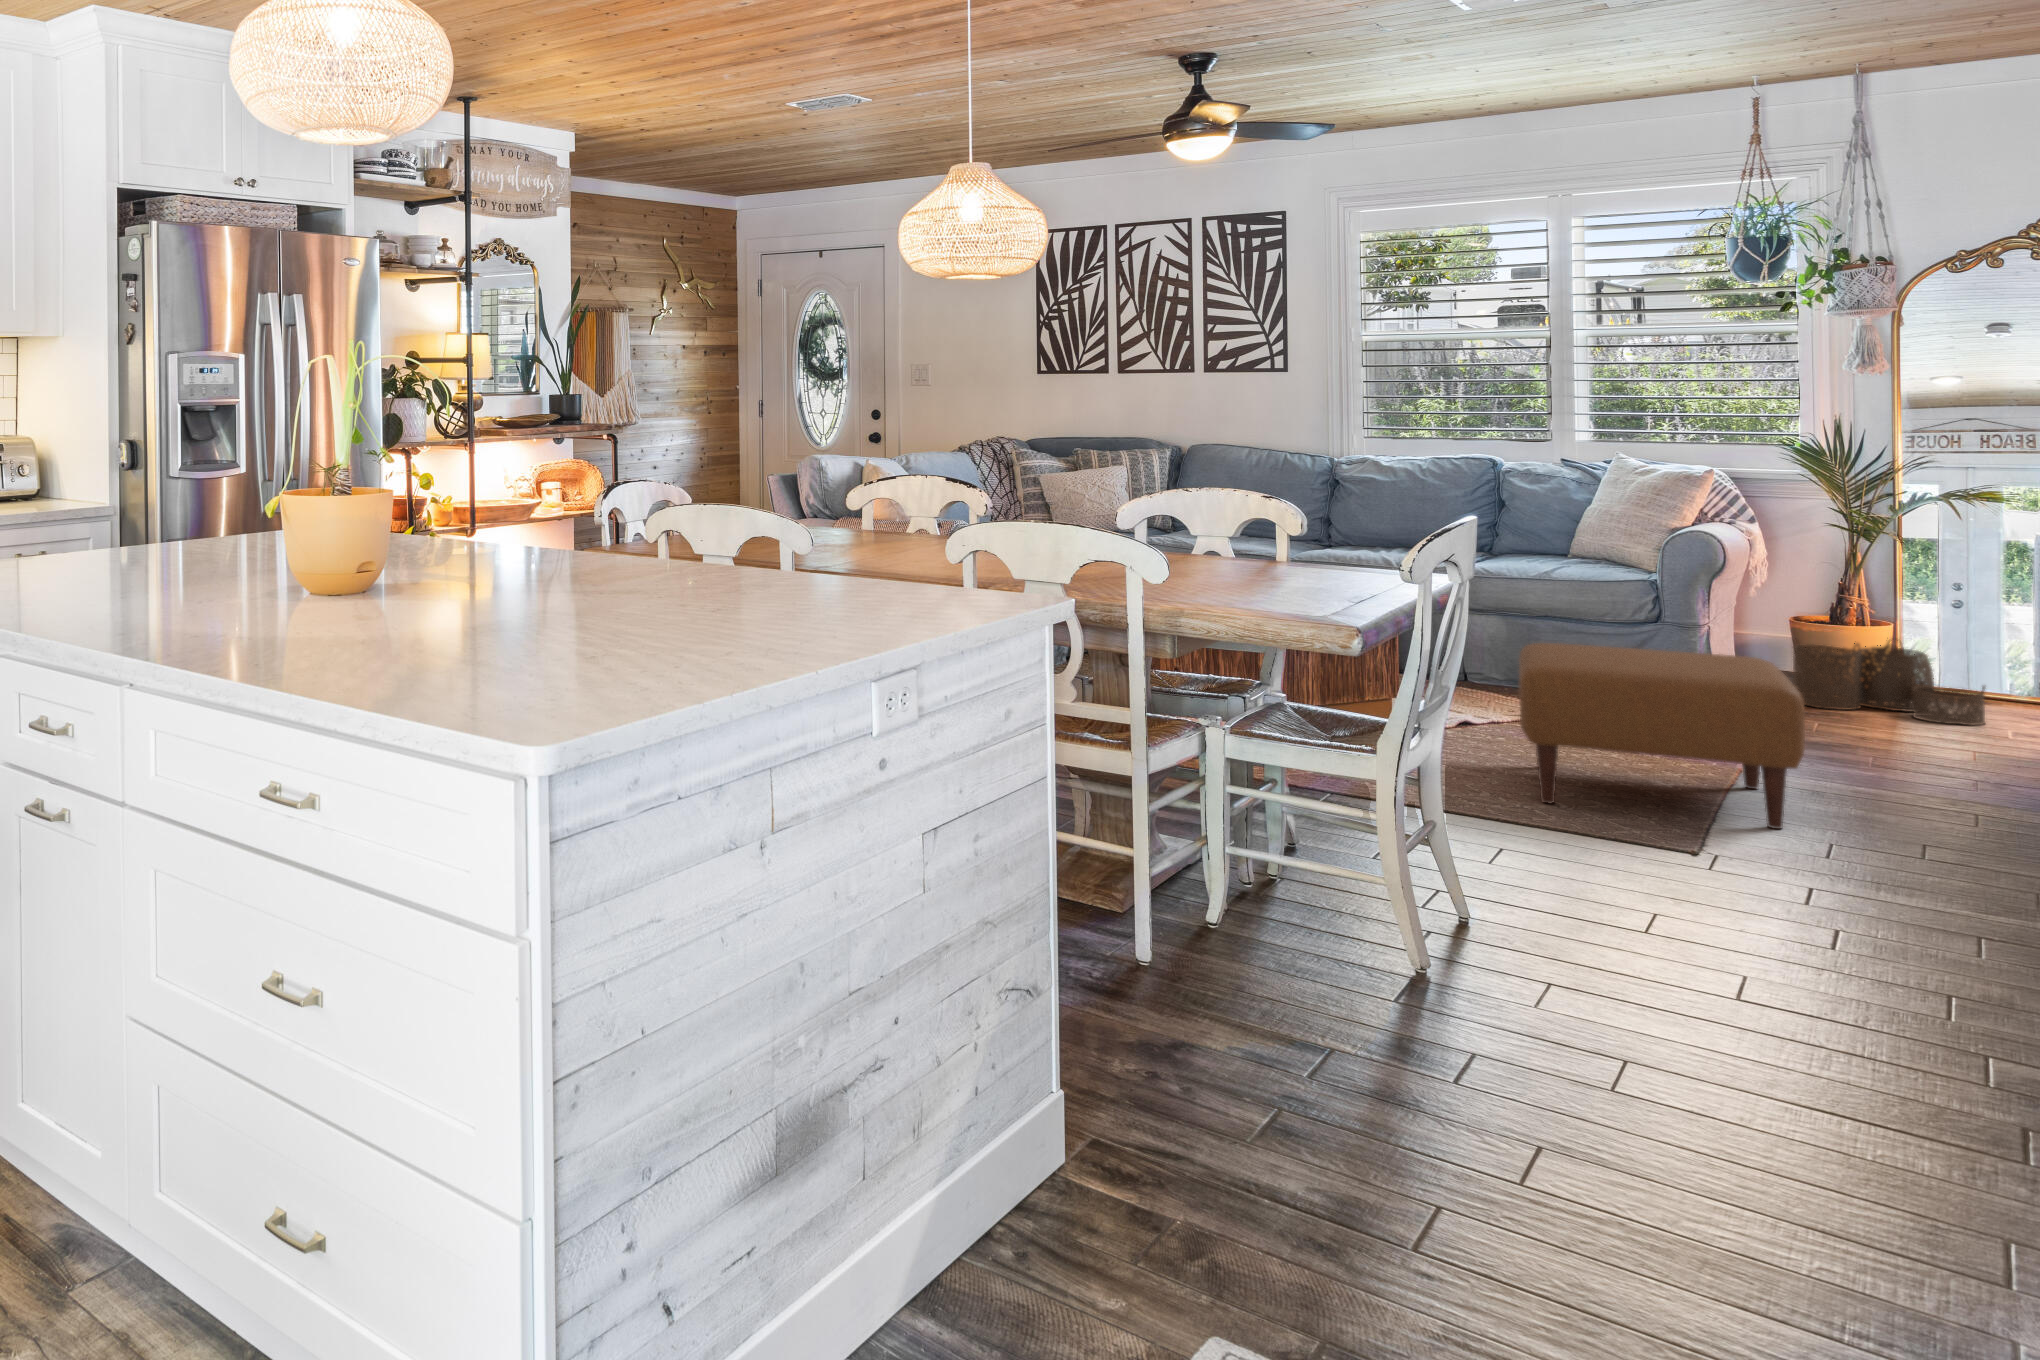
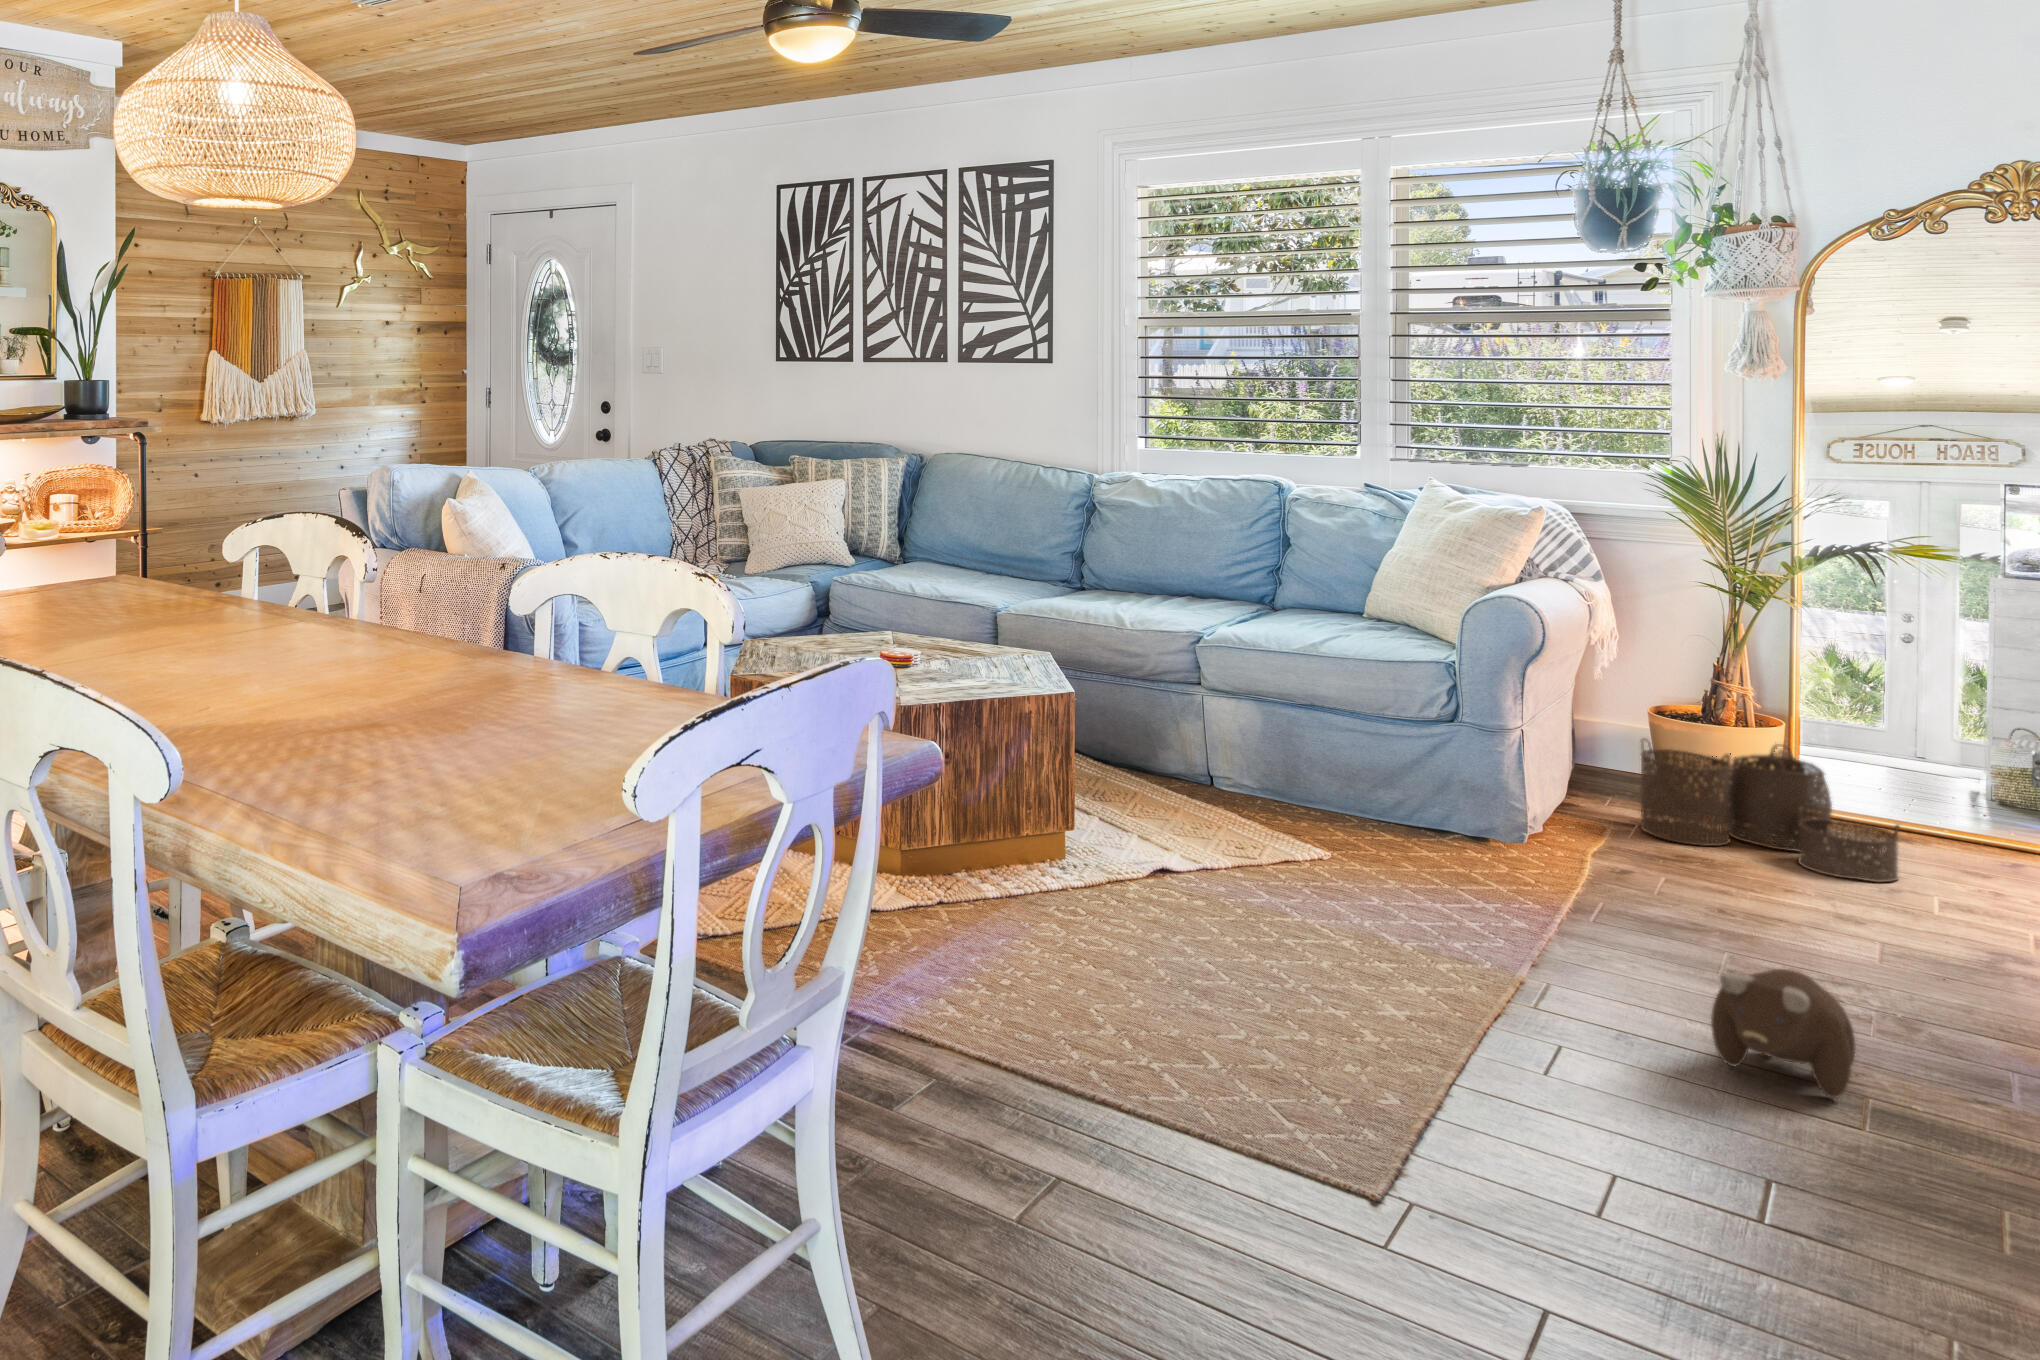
ottoman: present [1519,643,1805,829] -> none [1134,789,1553,1147]
plush toy: none [1887,736,1980,810] -> present [1711,969,1855,1098]

